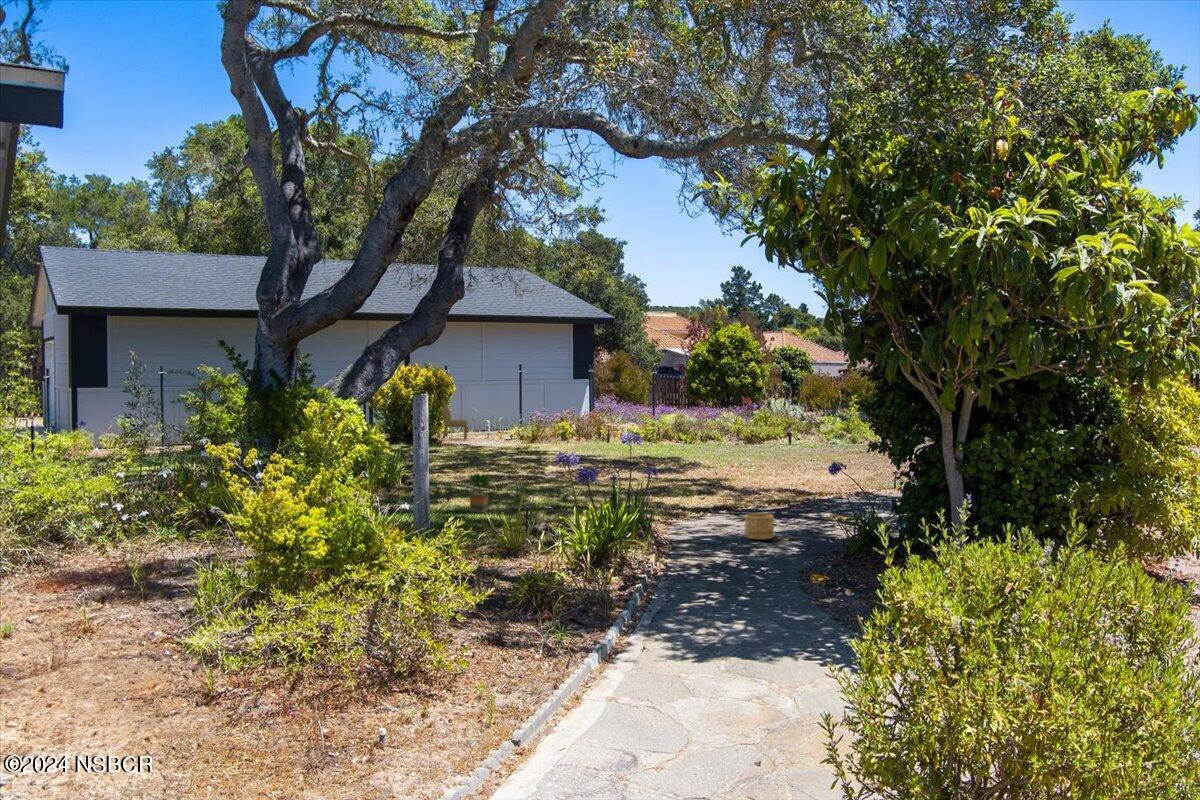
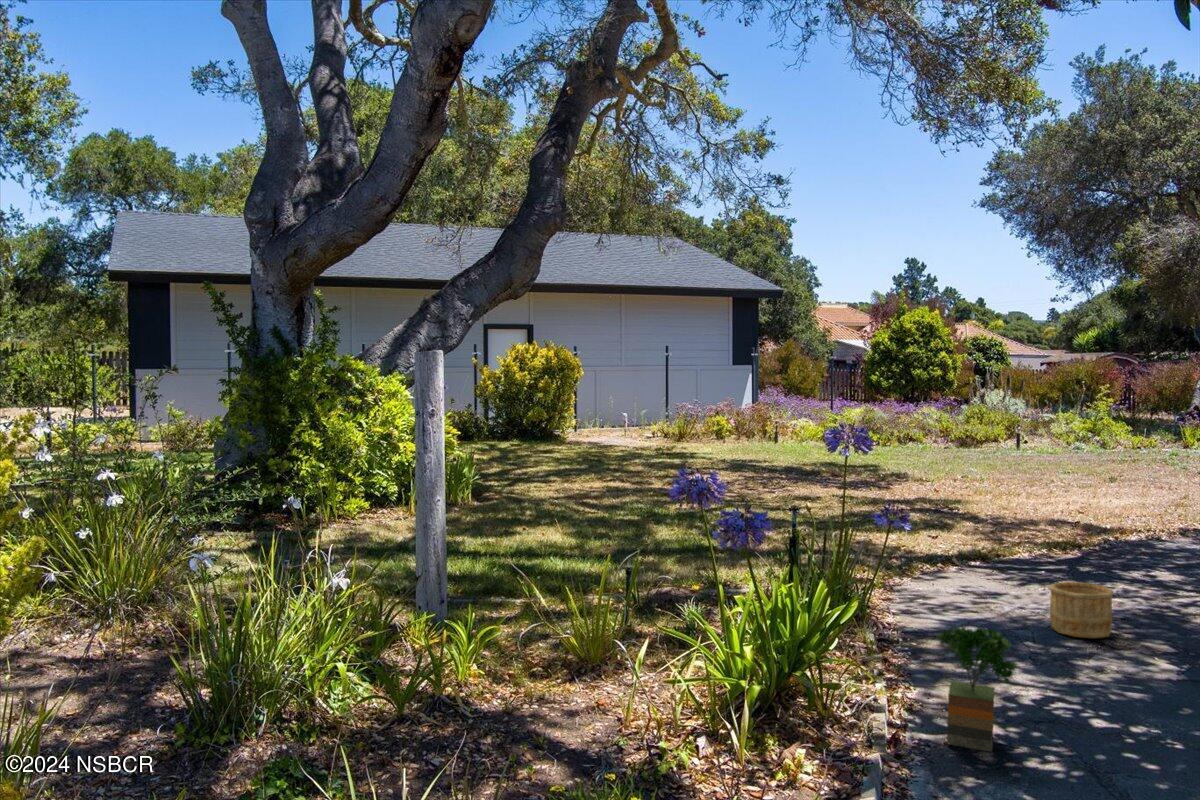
chair: present [442,403,467,440] -> none [569,391,601,439]
potted tree: present [469,473,492,512] -> present [938,626,1017,752]

